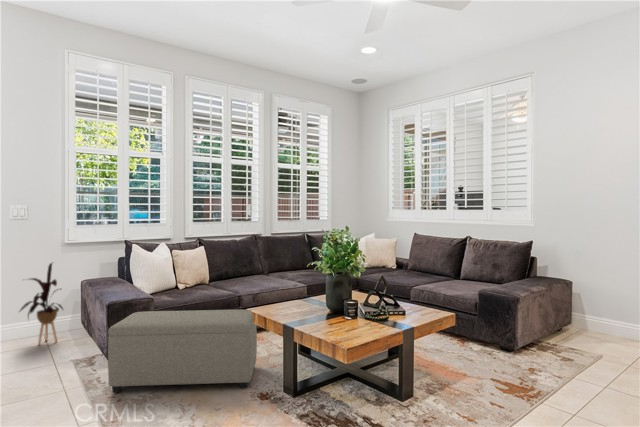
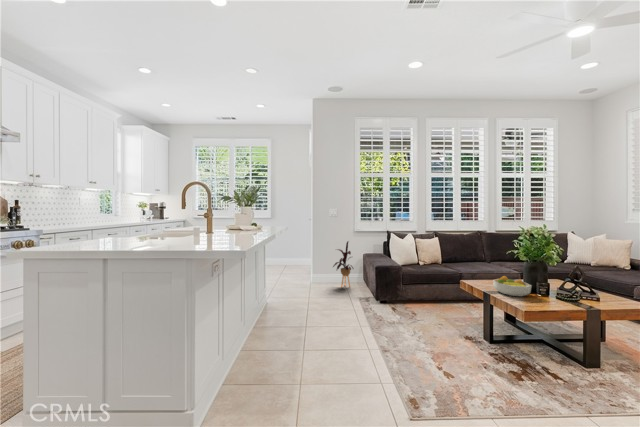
fruit bowl: none [291,296,337,324] -> present [493,276,531,297]
ottoman: present [108,309,257,392] -> none [376,274,469,332]

